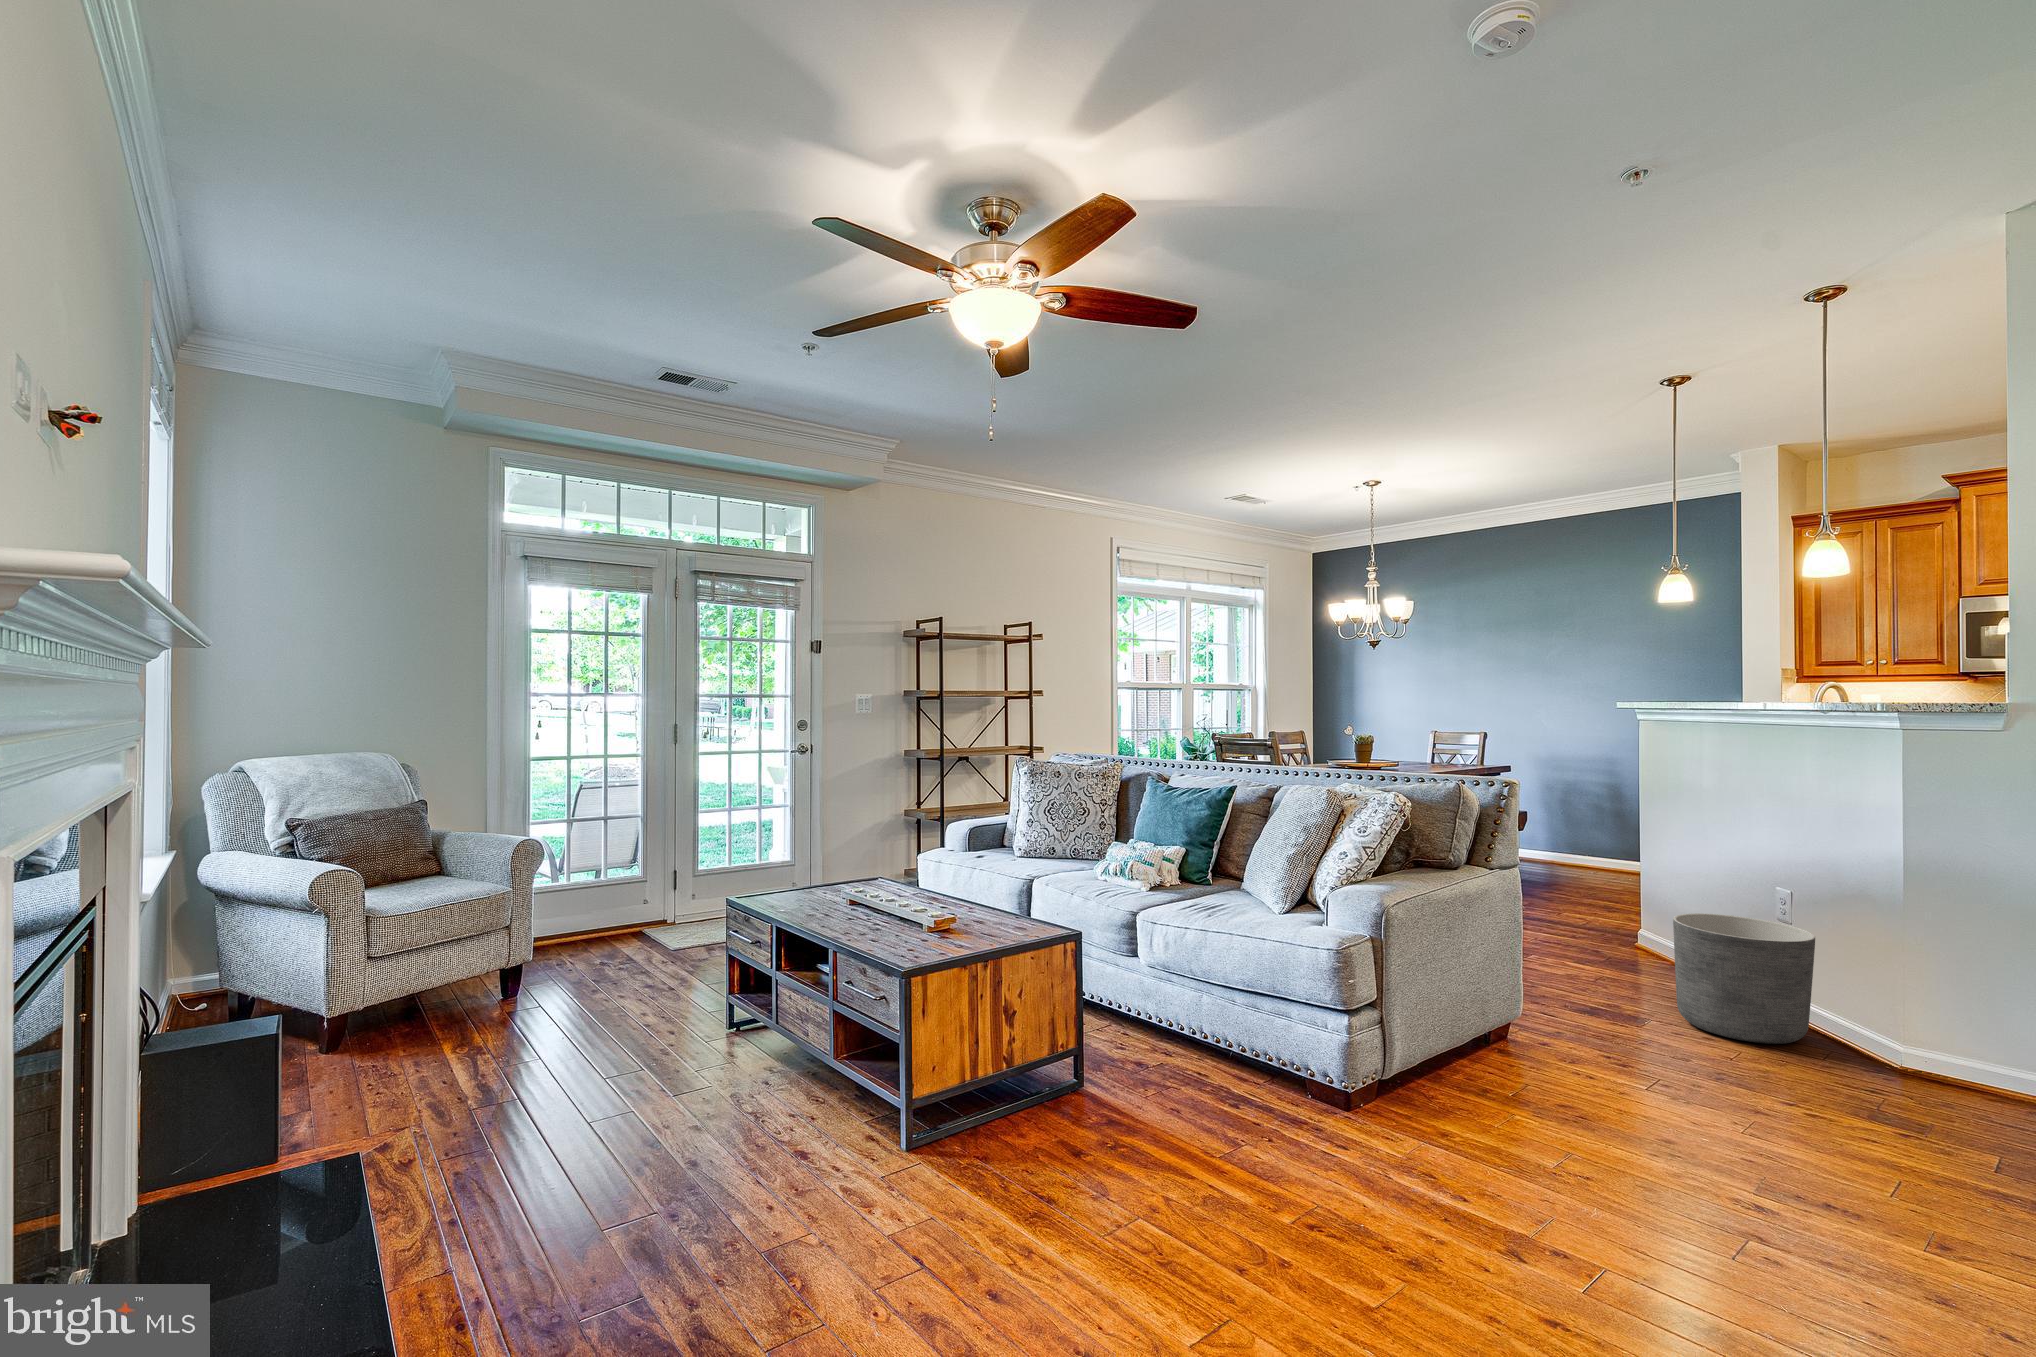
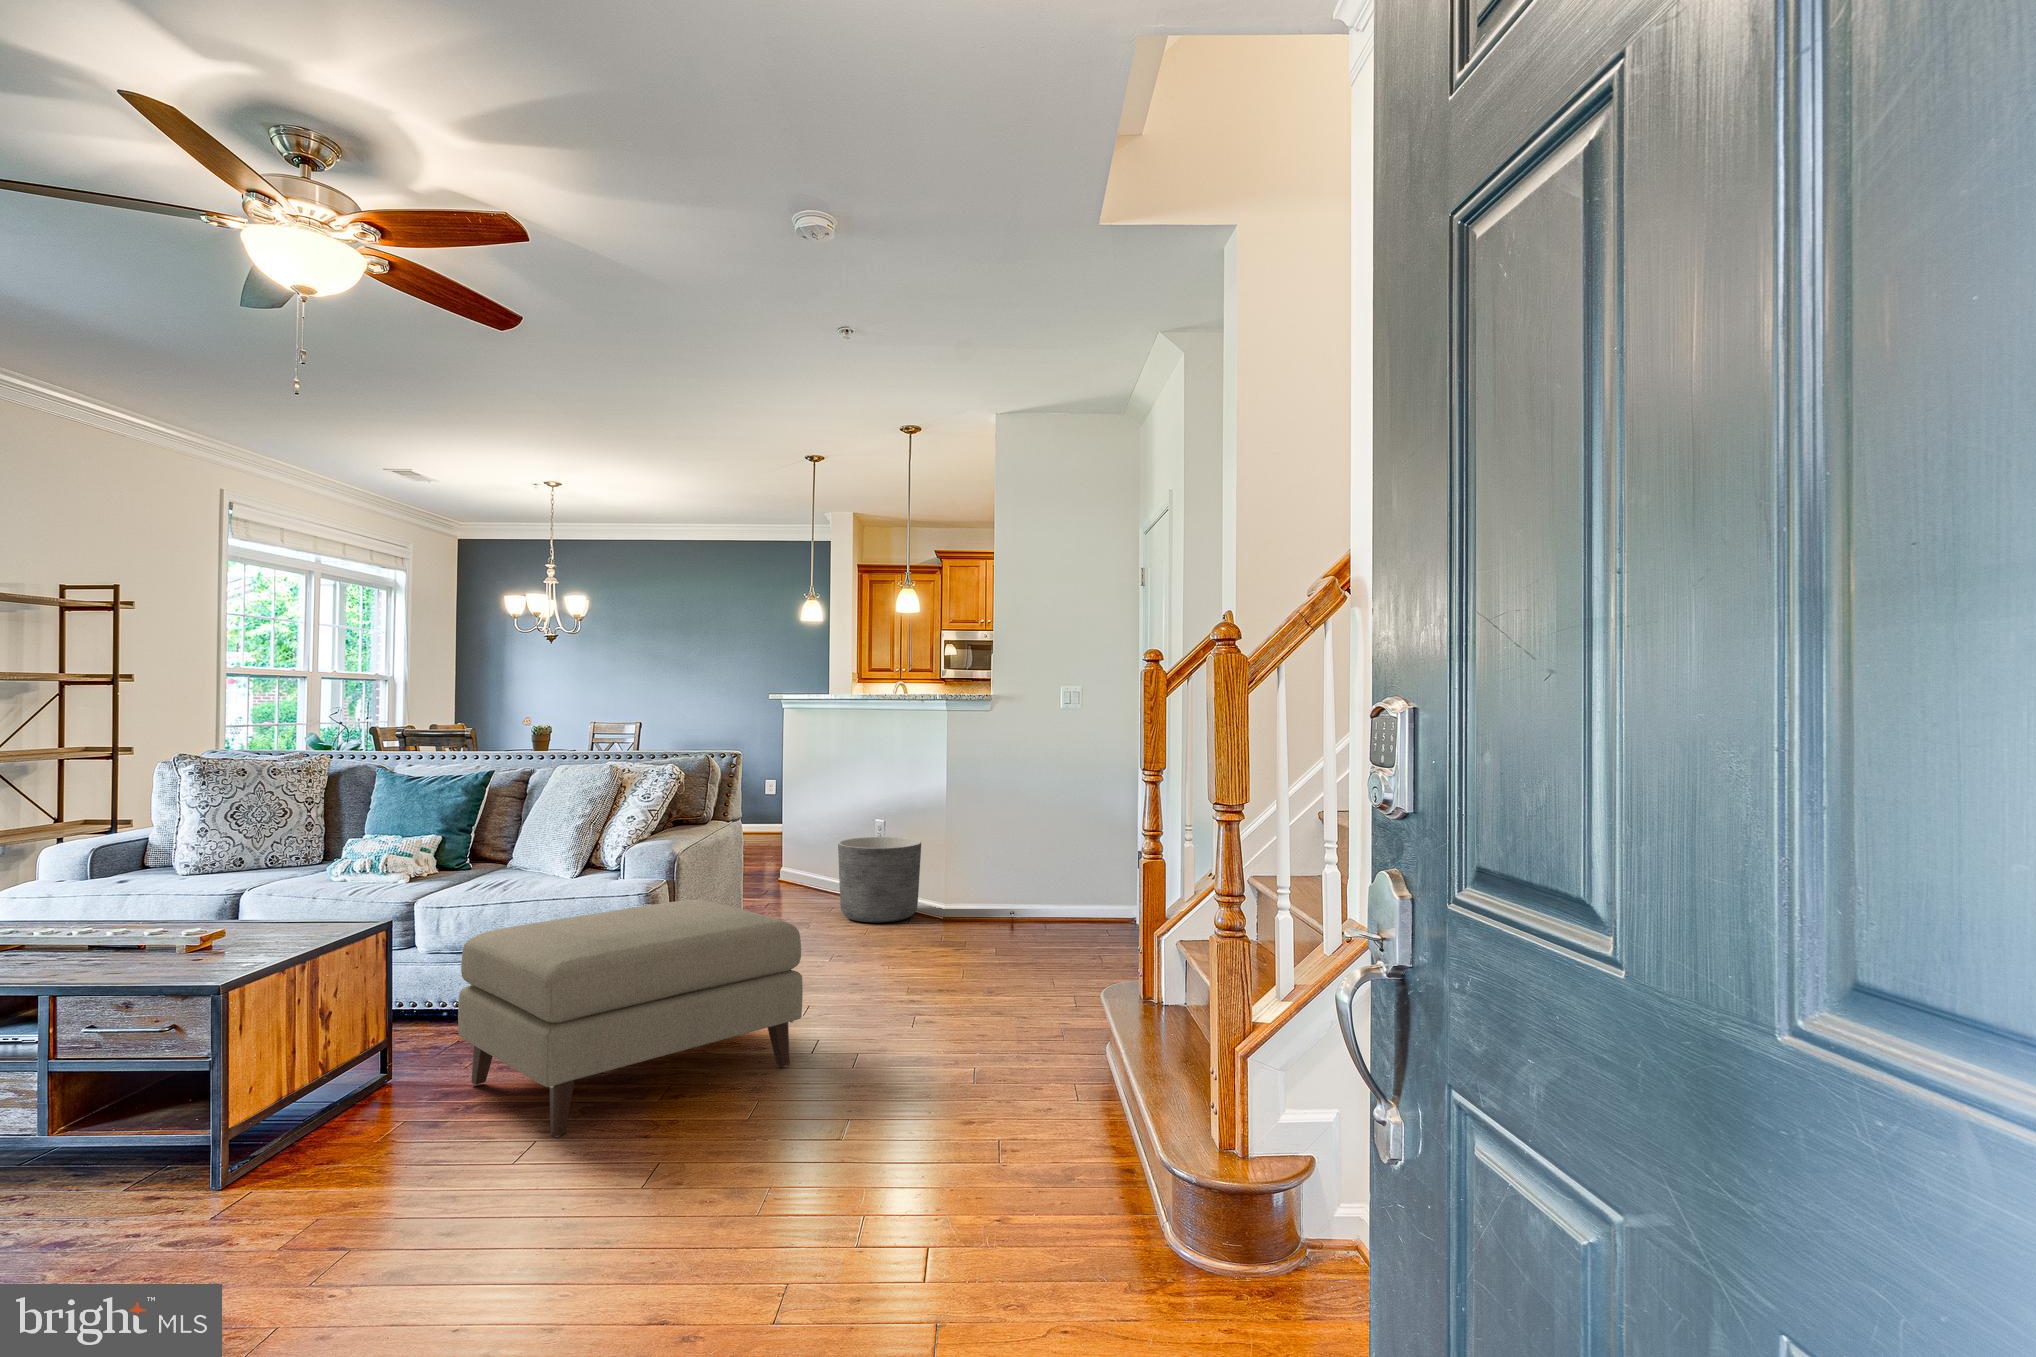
ottoman: none [1124,966,1501,1235] -> present [458,899,803,1137]

